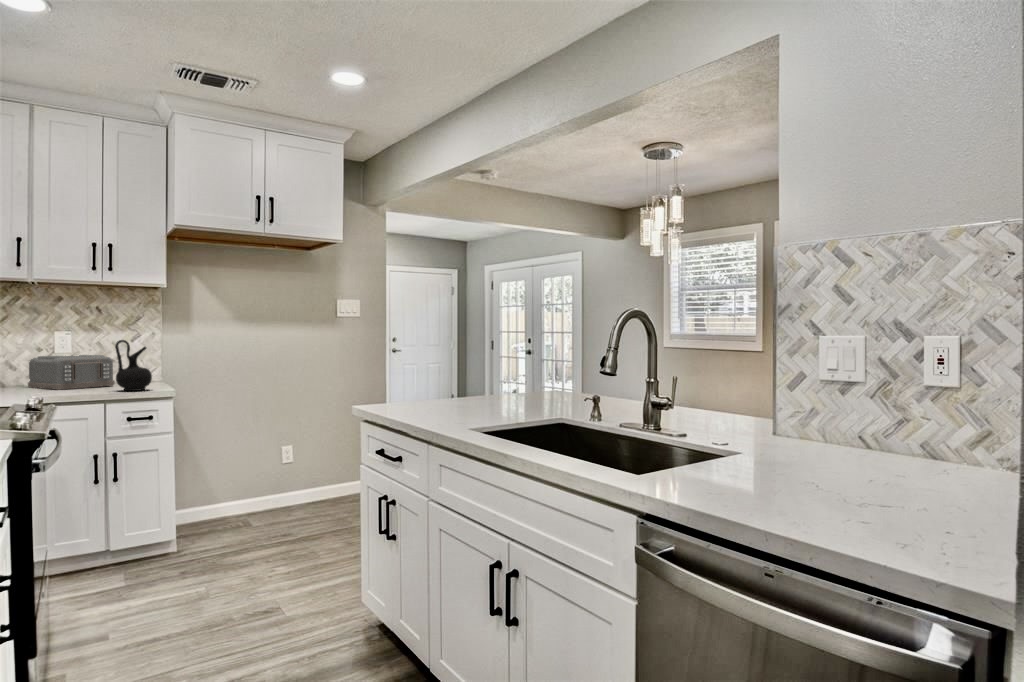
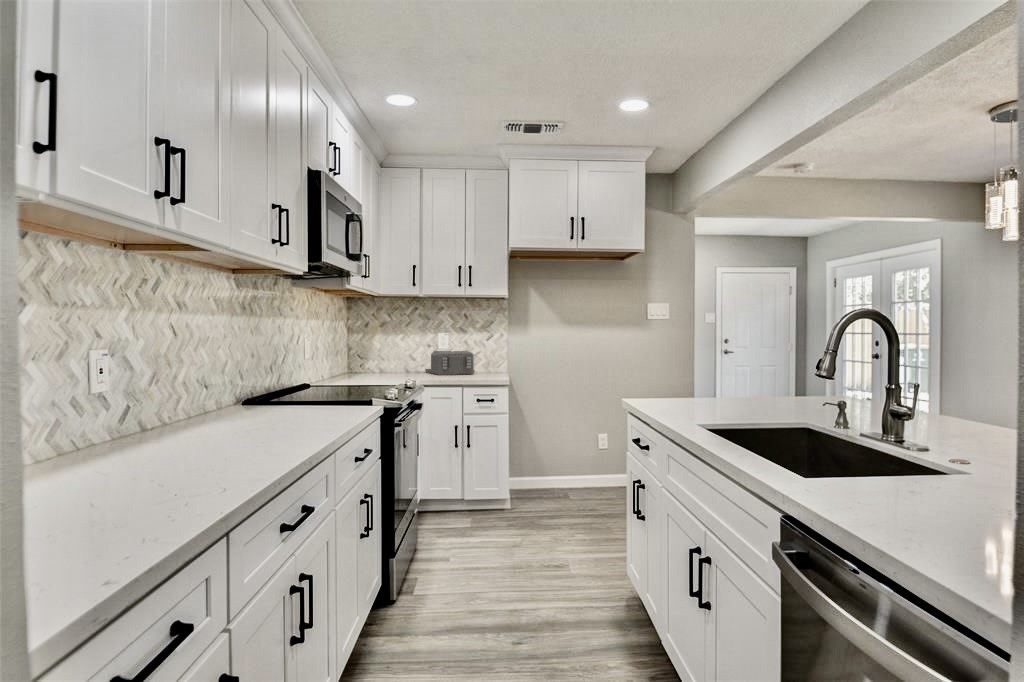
ceramic jug: present [115,340,152,391] -> none [471,339,494,379]

